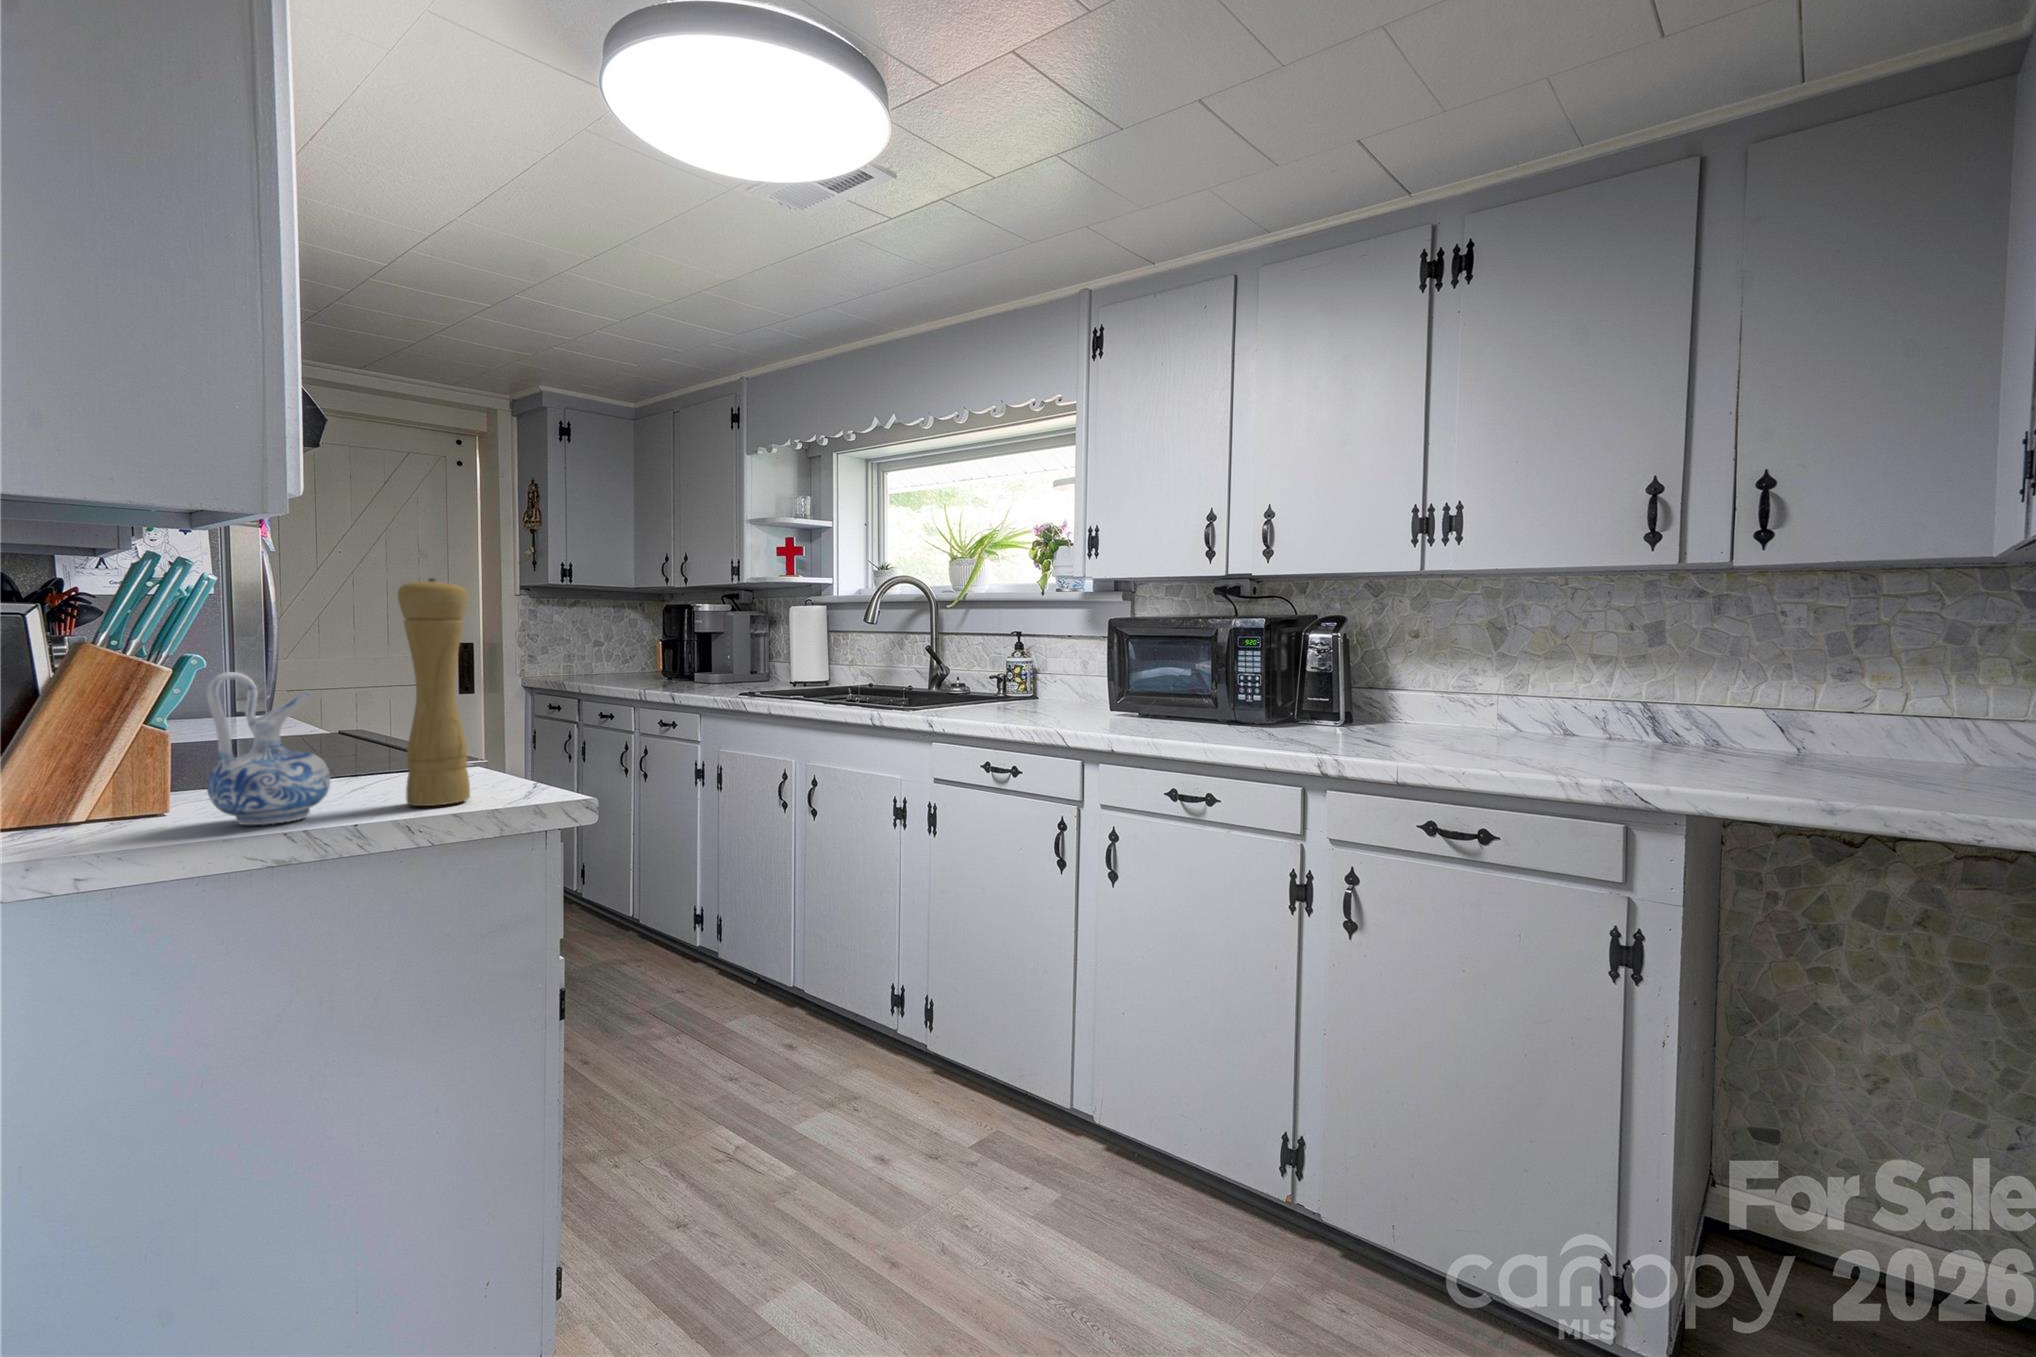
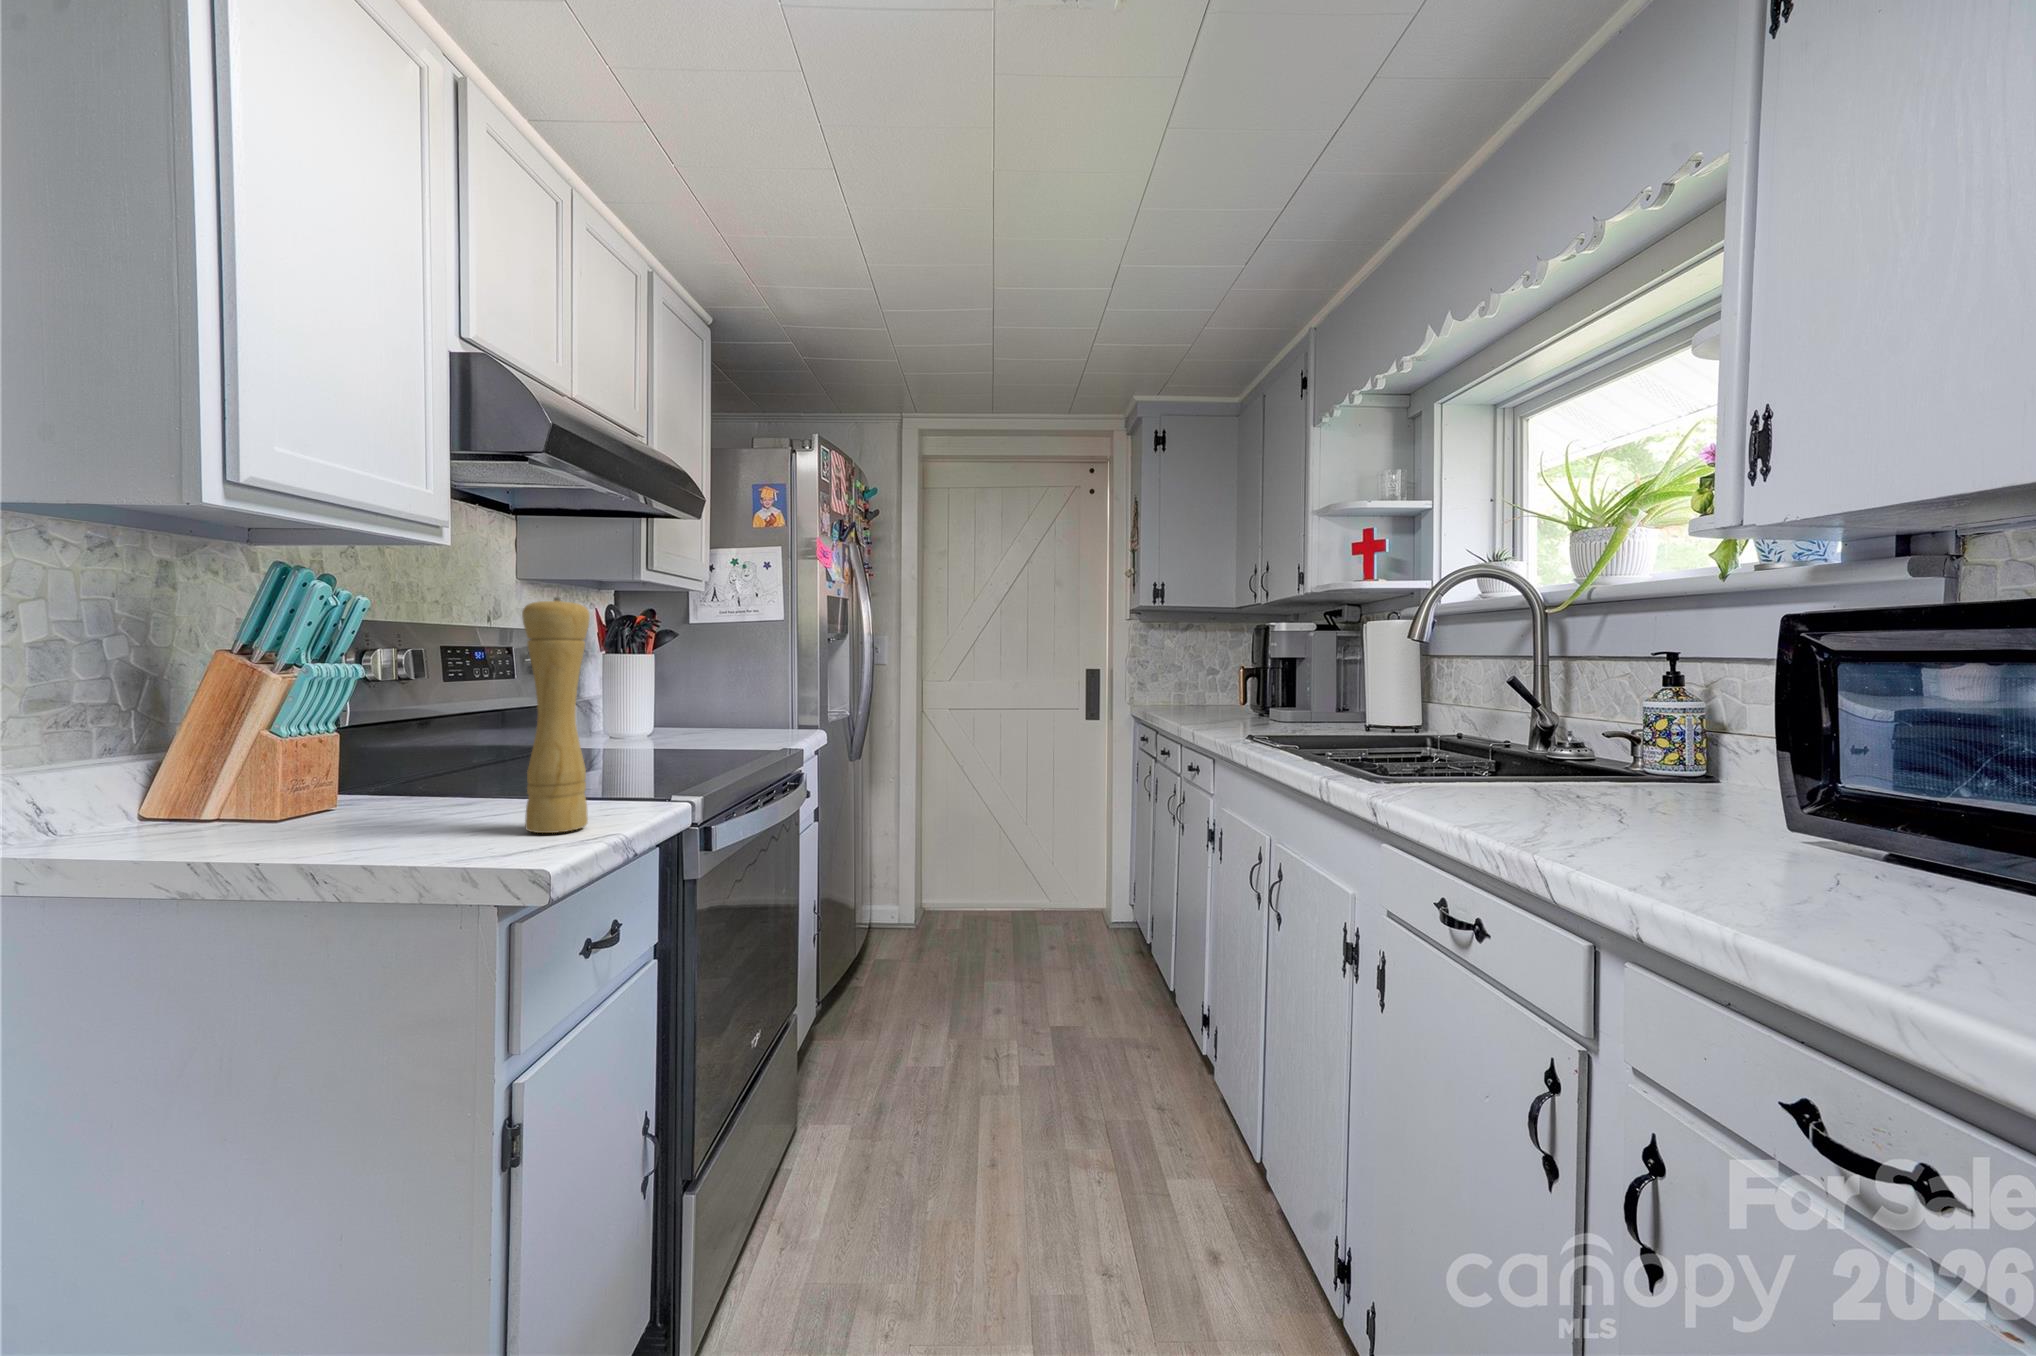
ceramic pitcher: present [207,672,330,825] -> none [395,688,492,828]

